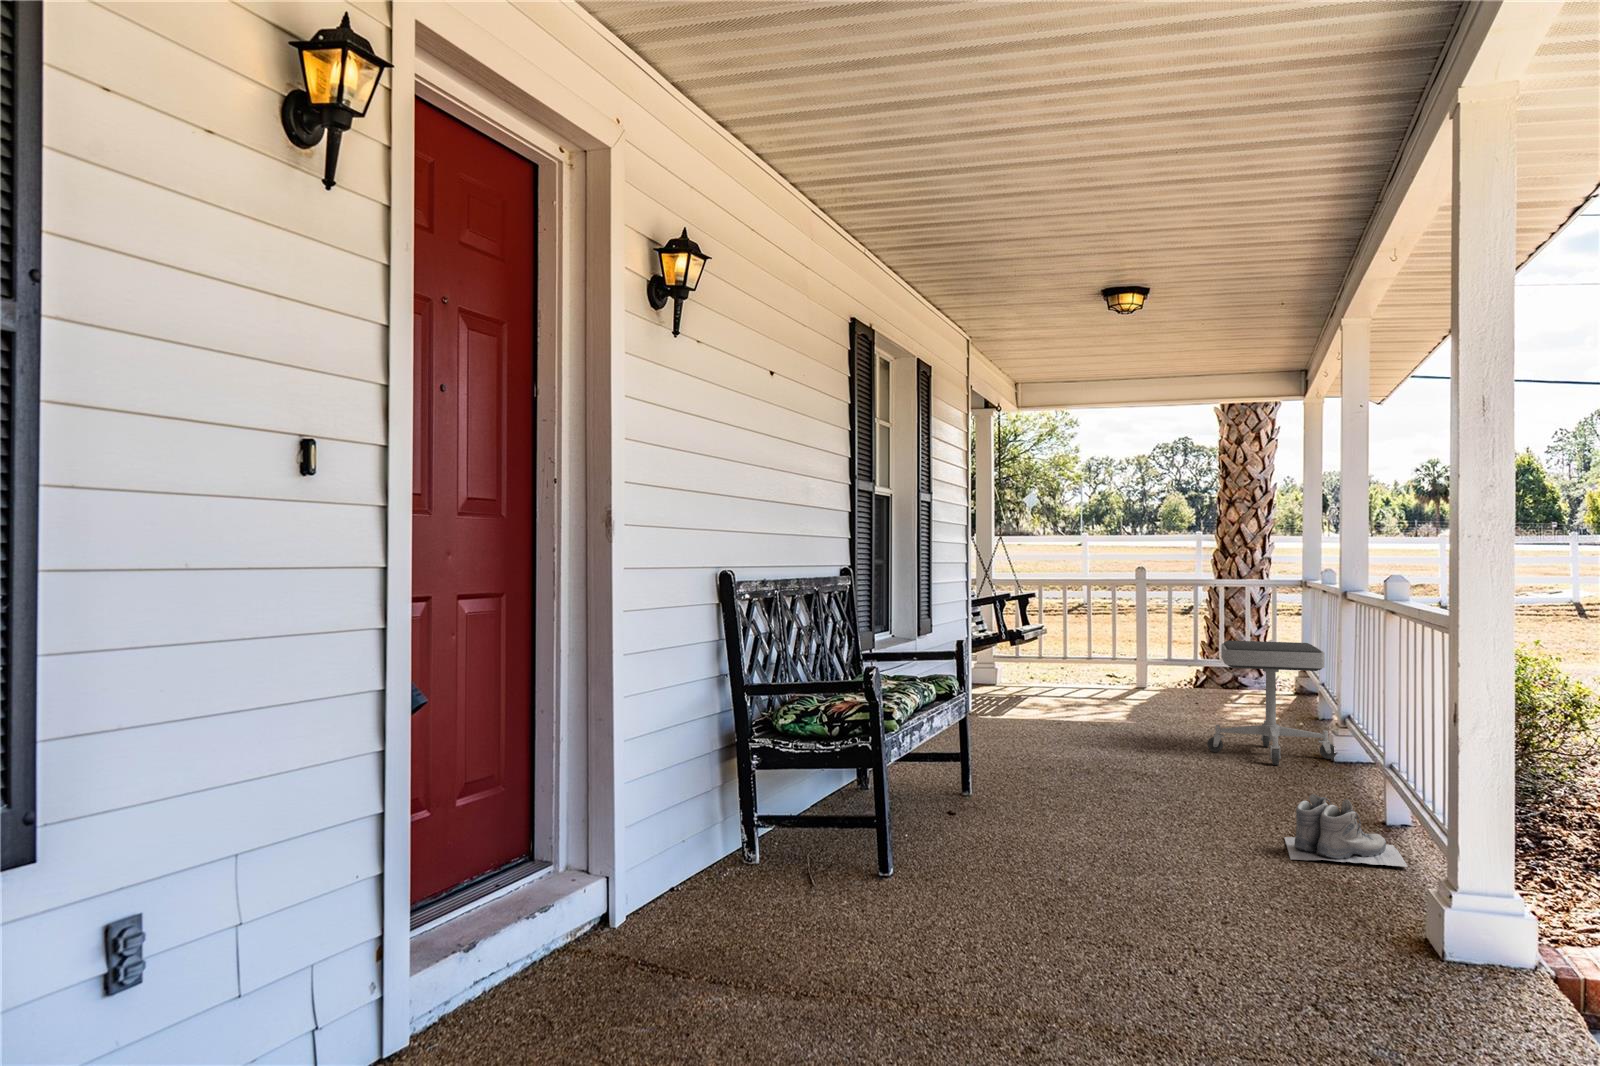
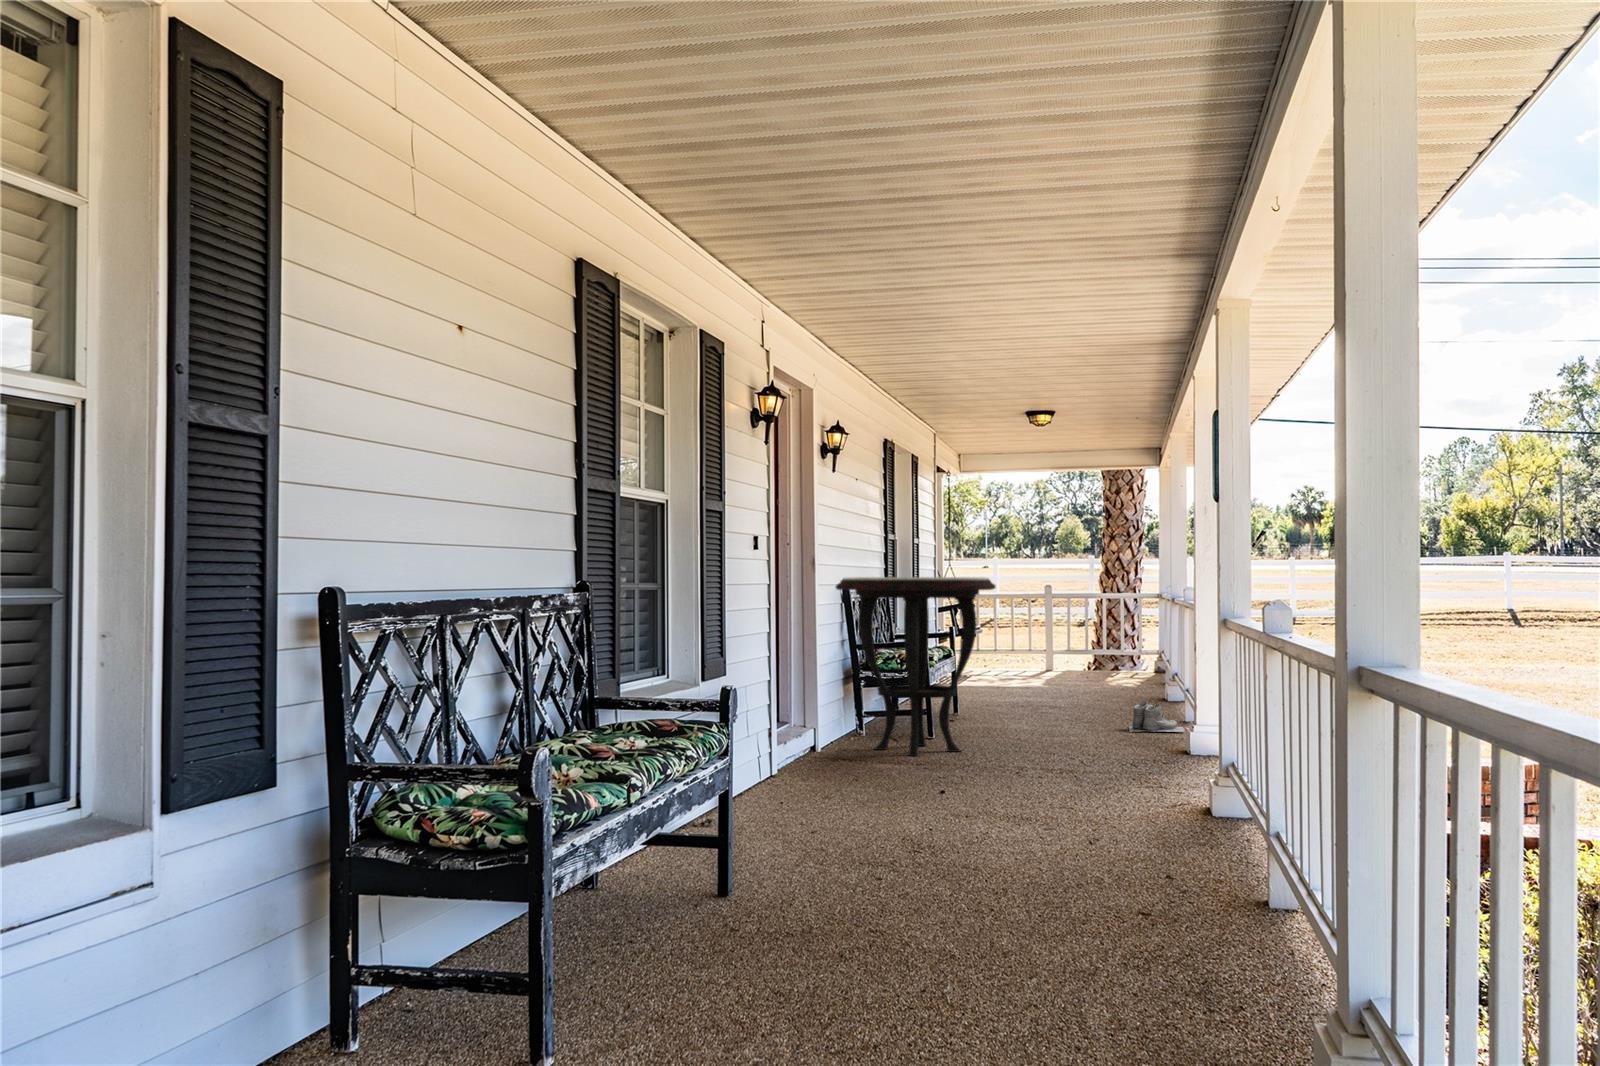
side table: none [640,553,1006,962] -> present [836,577,996,756]
stool: present [1207,641,1337,765] -> none [1092,632,1169,705]

